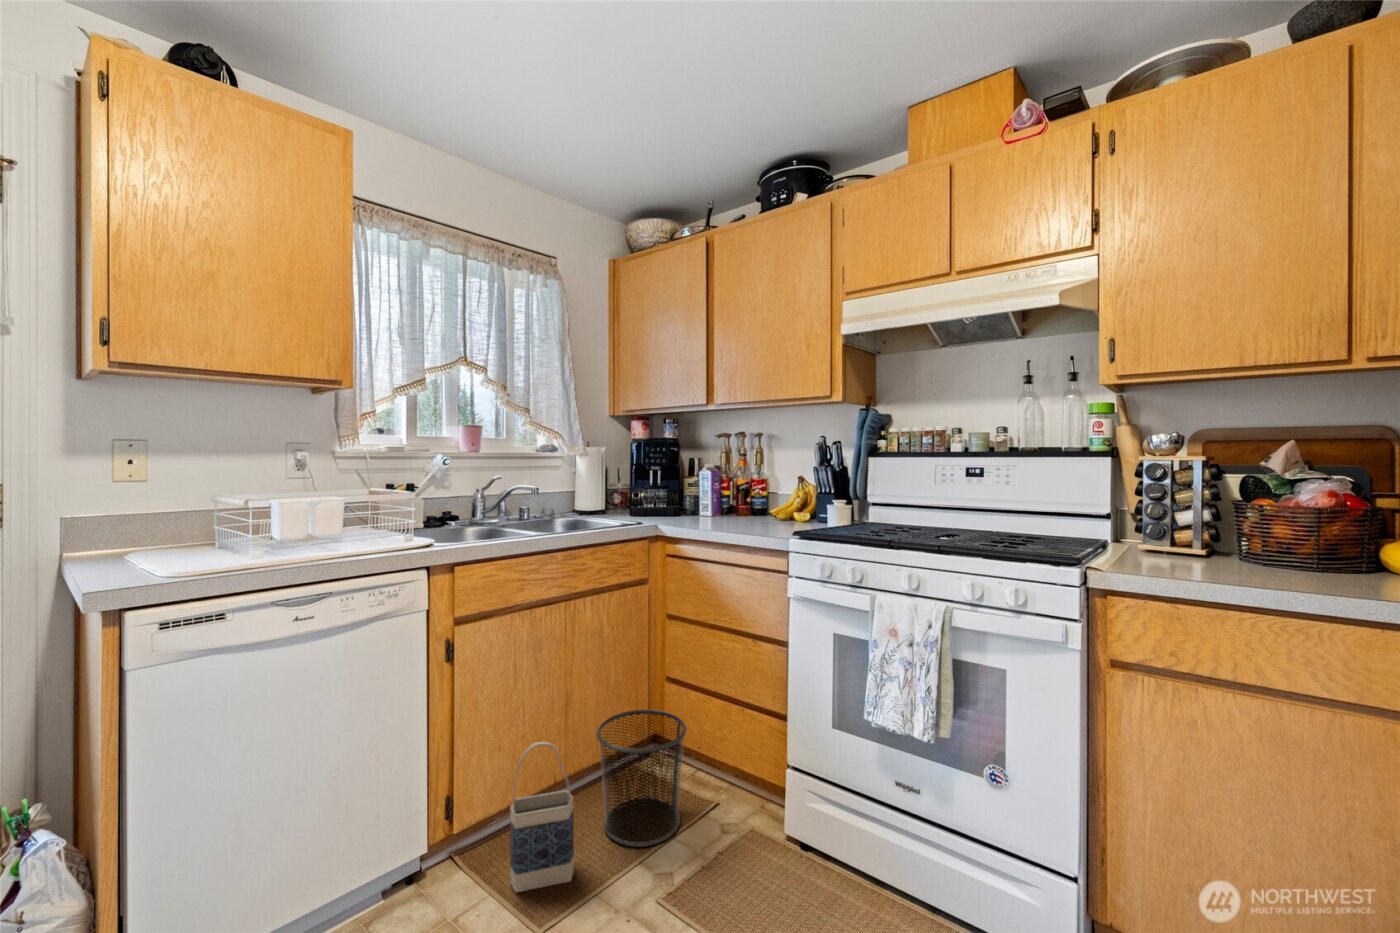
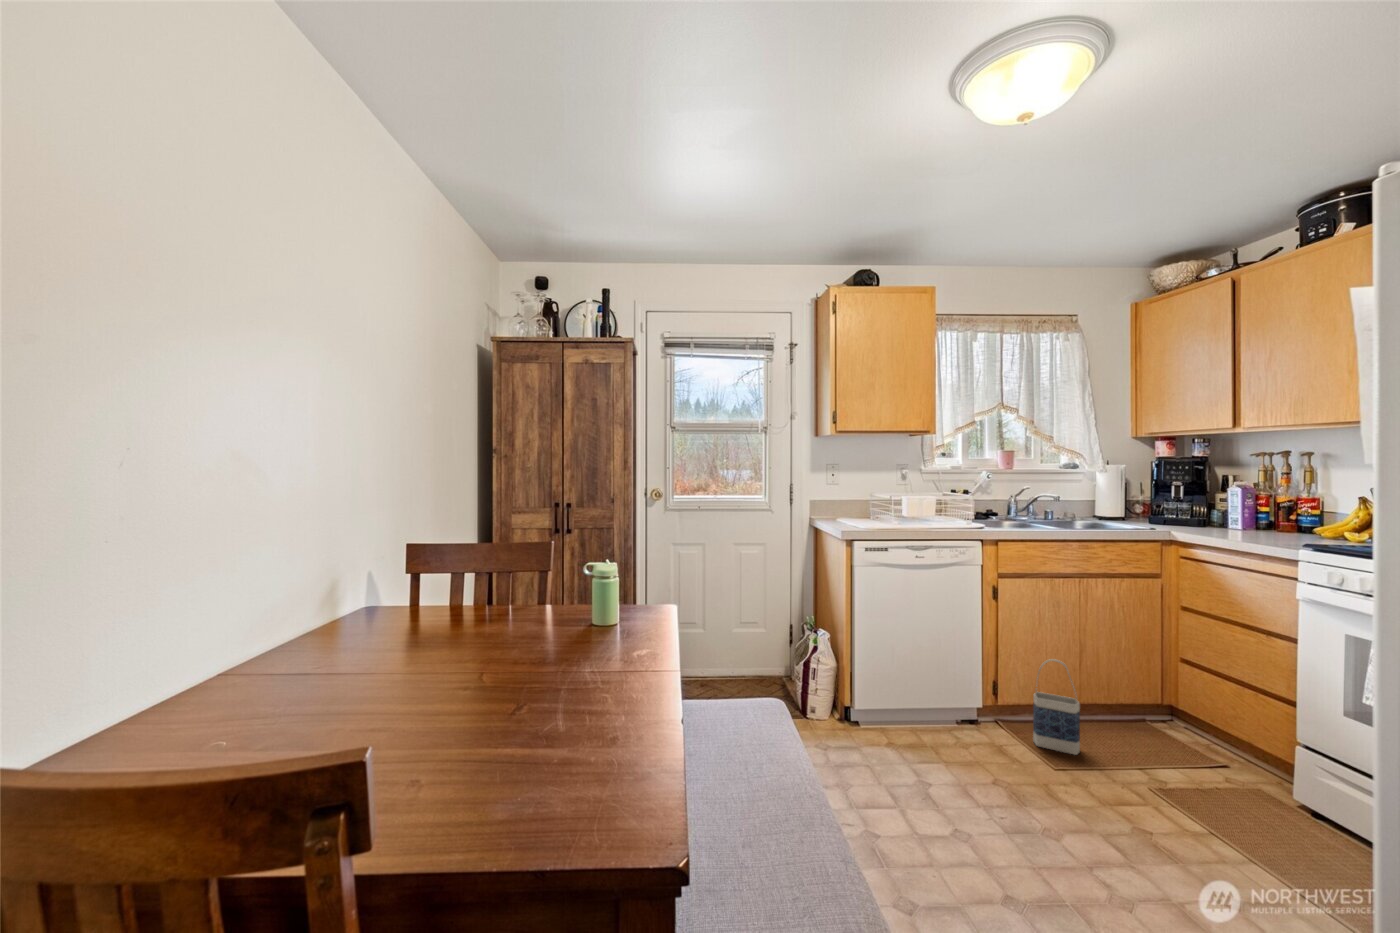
waste bin: present [597,710,686,847] -> none [1101,668,1186,765]

